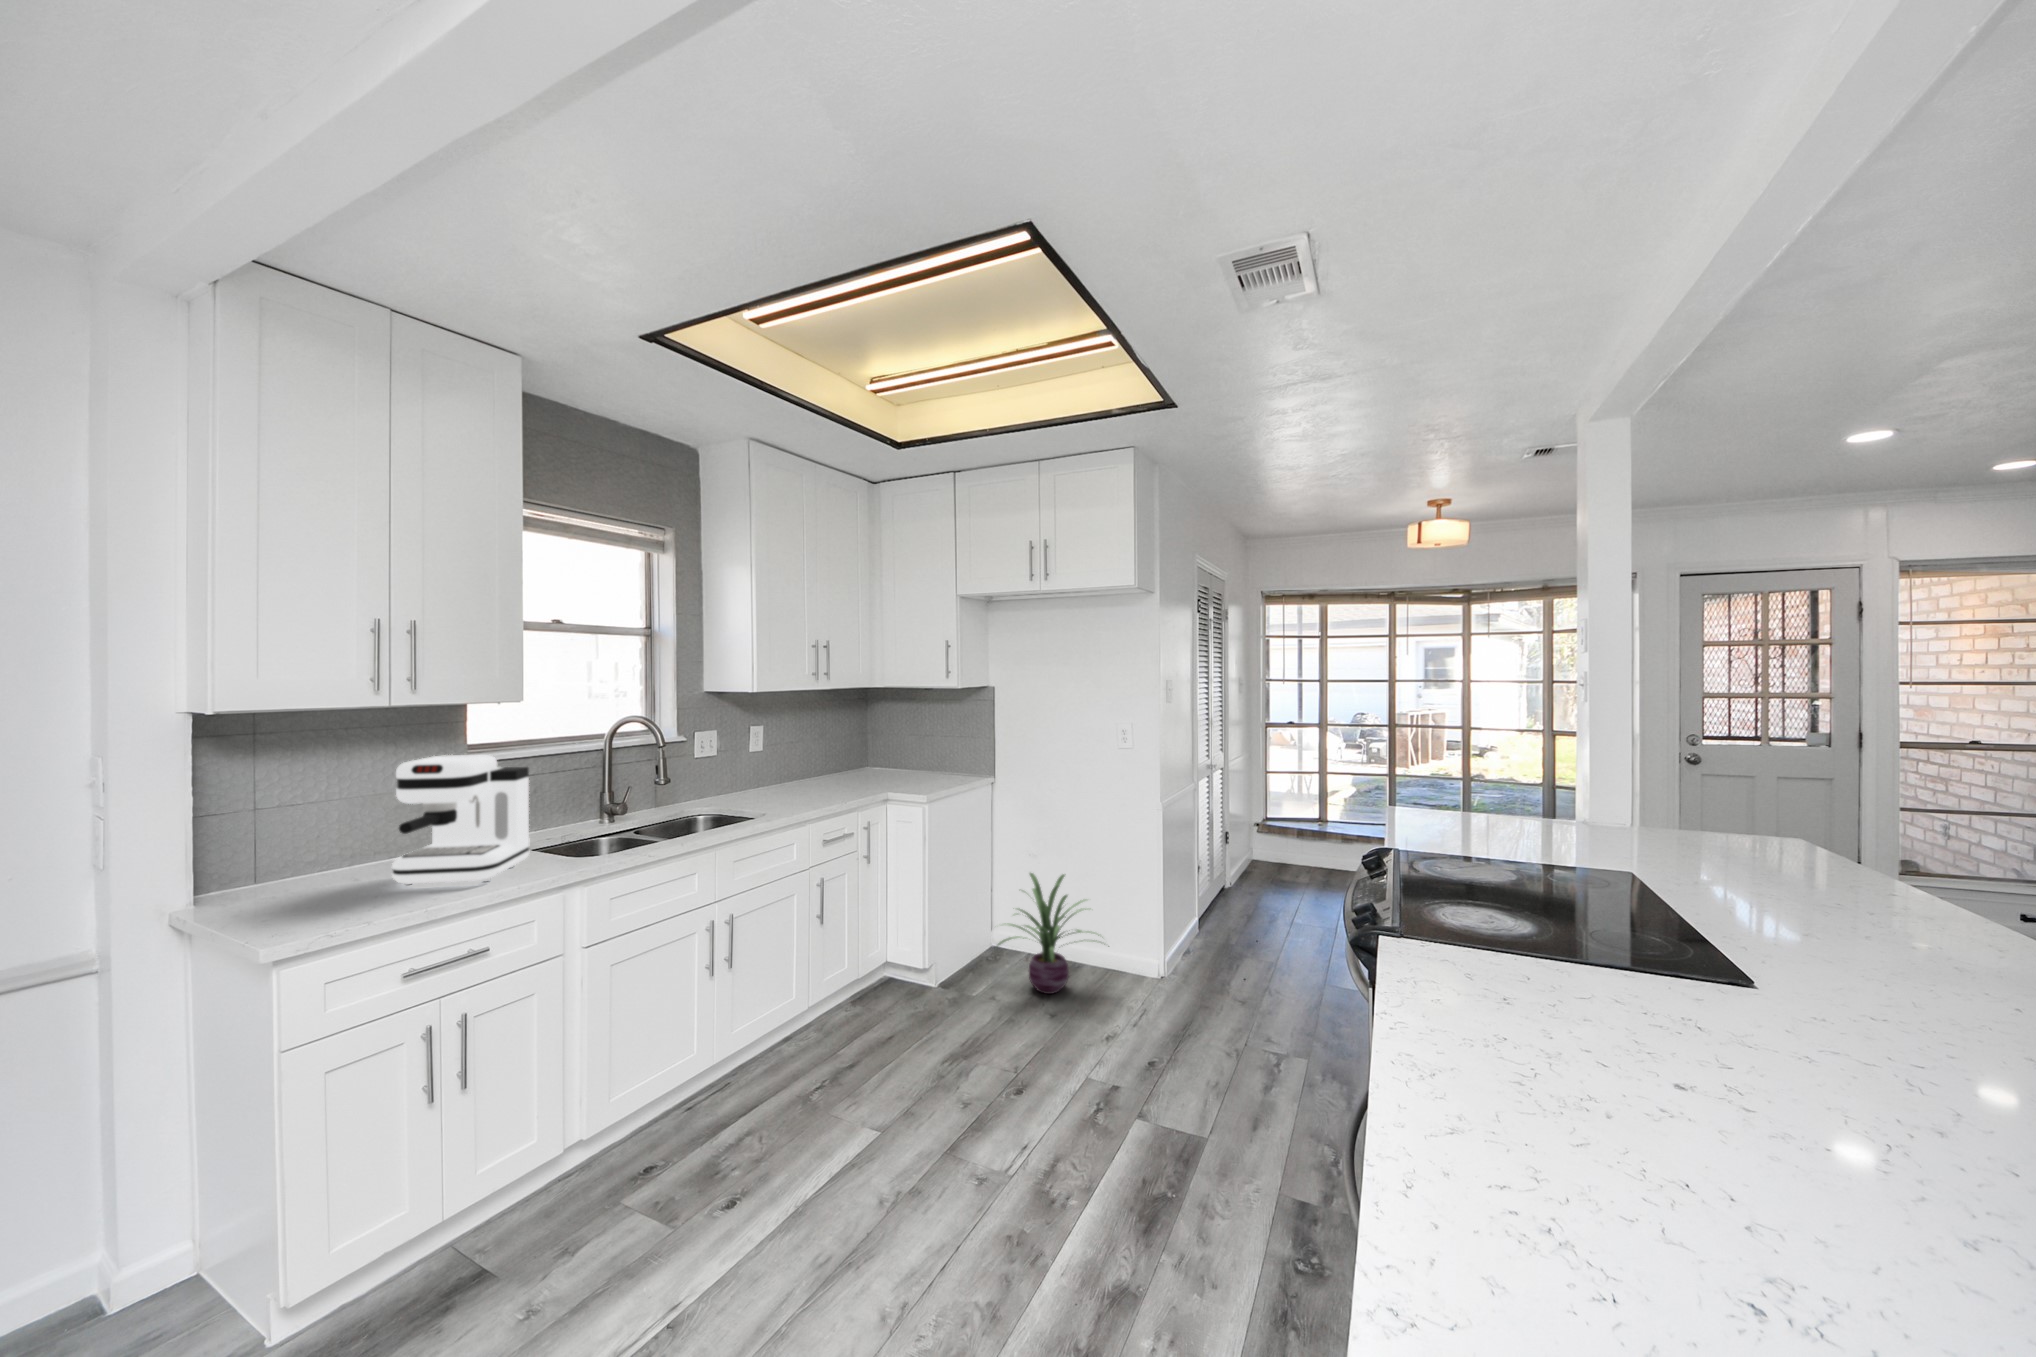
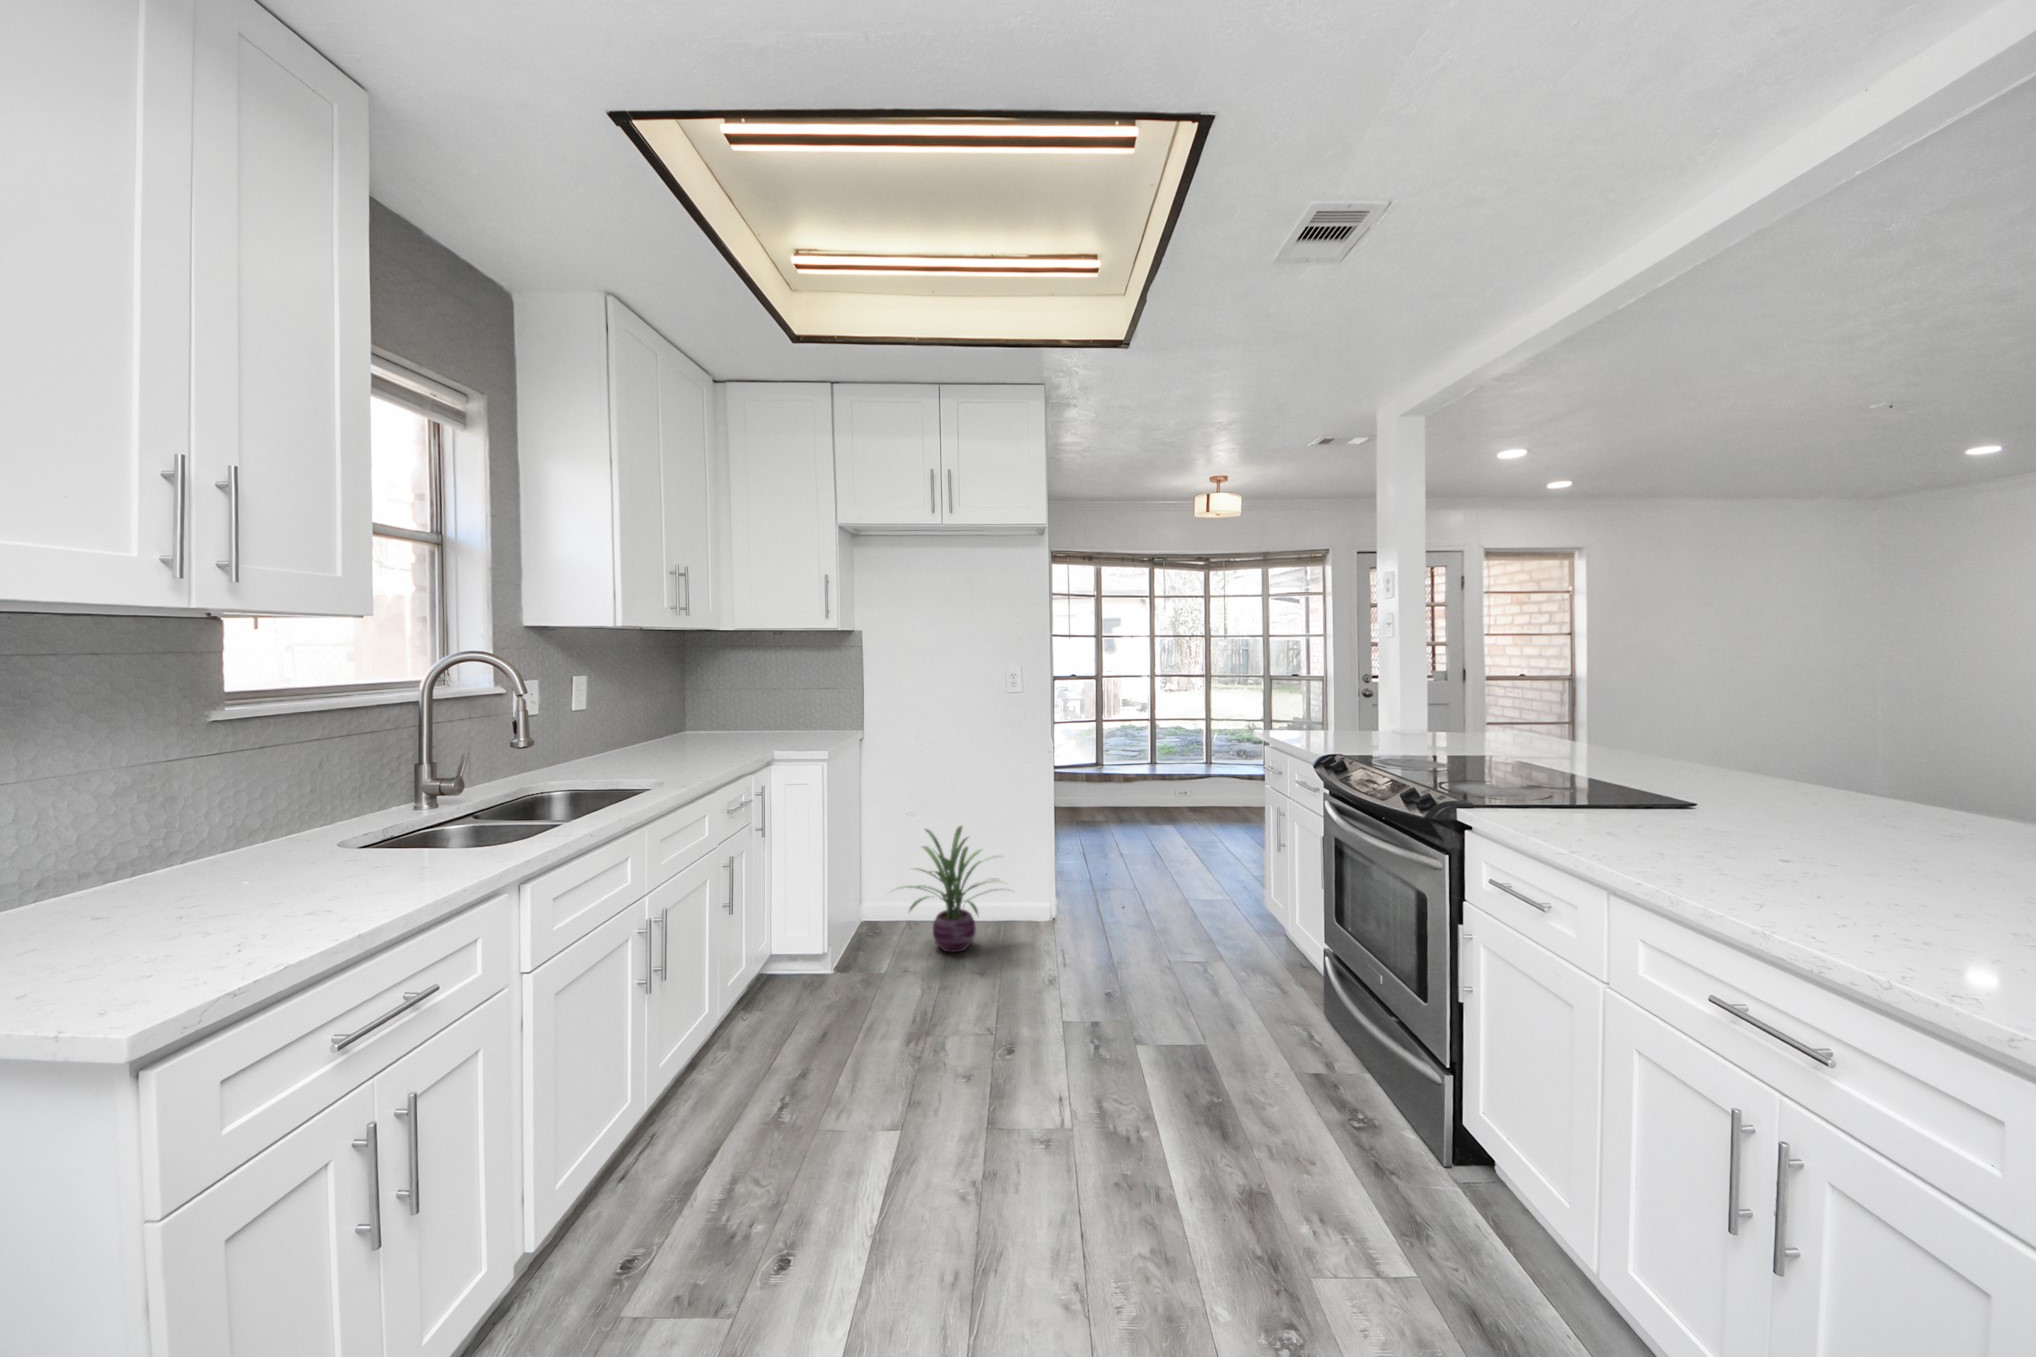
coffee maker: present [392,755,529,885] -> none [145,693,383,918]

